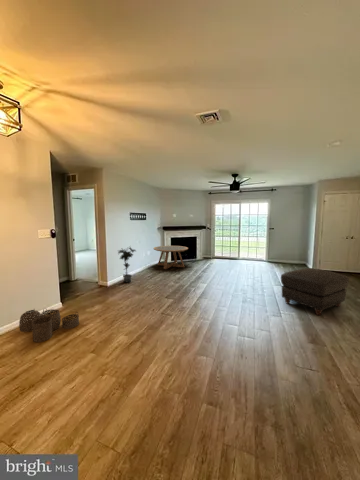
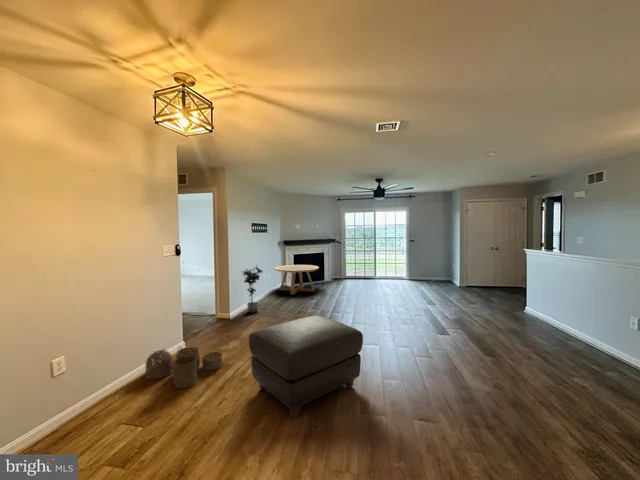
ottoman: present [281,268,349,315] -> present [249,316,363,417]

